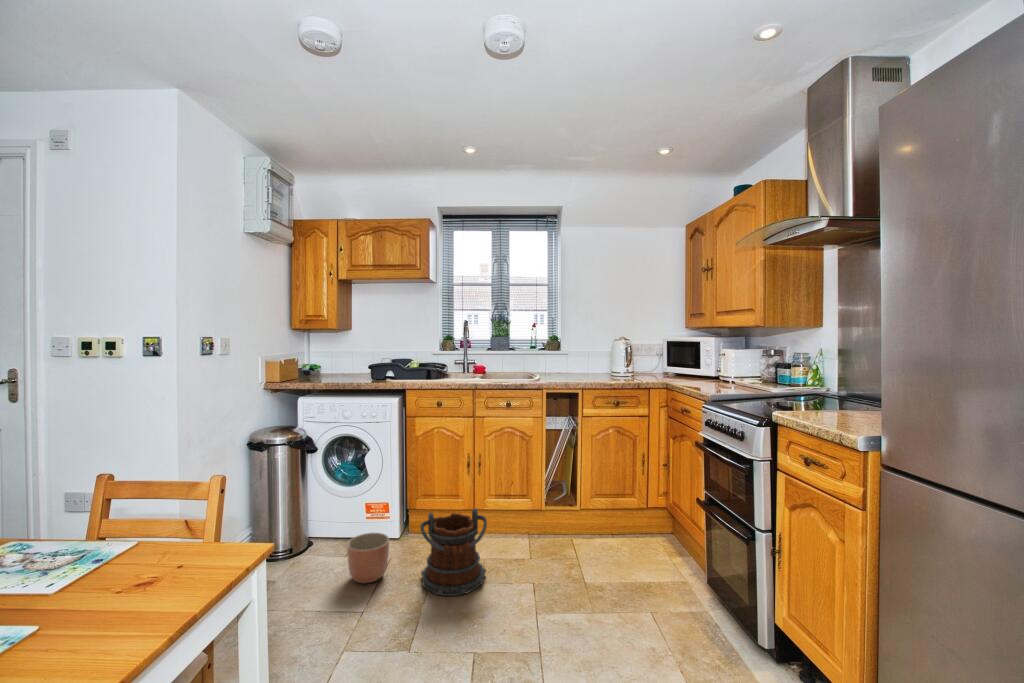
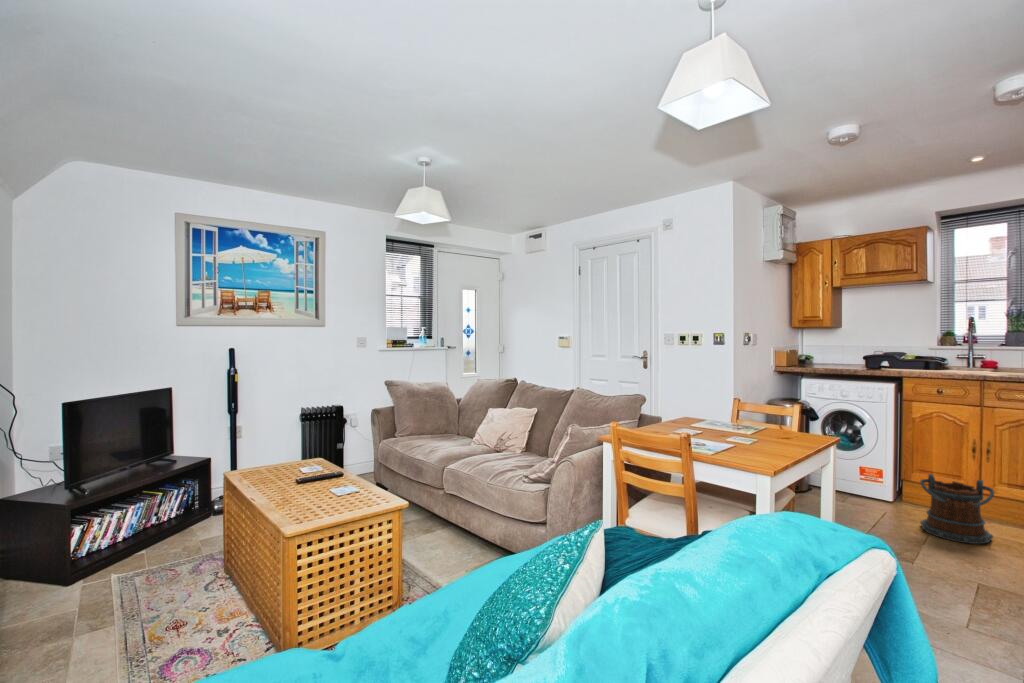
planter: present [347,533,389,583] -> none [852,482,889,517]

